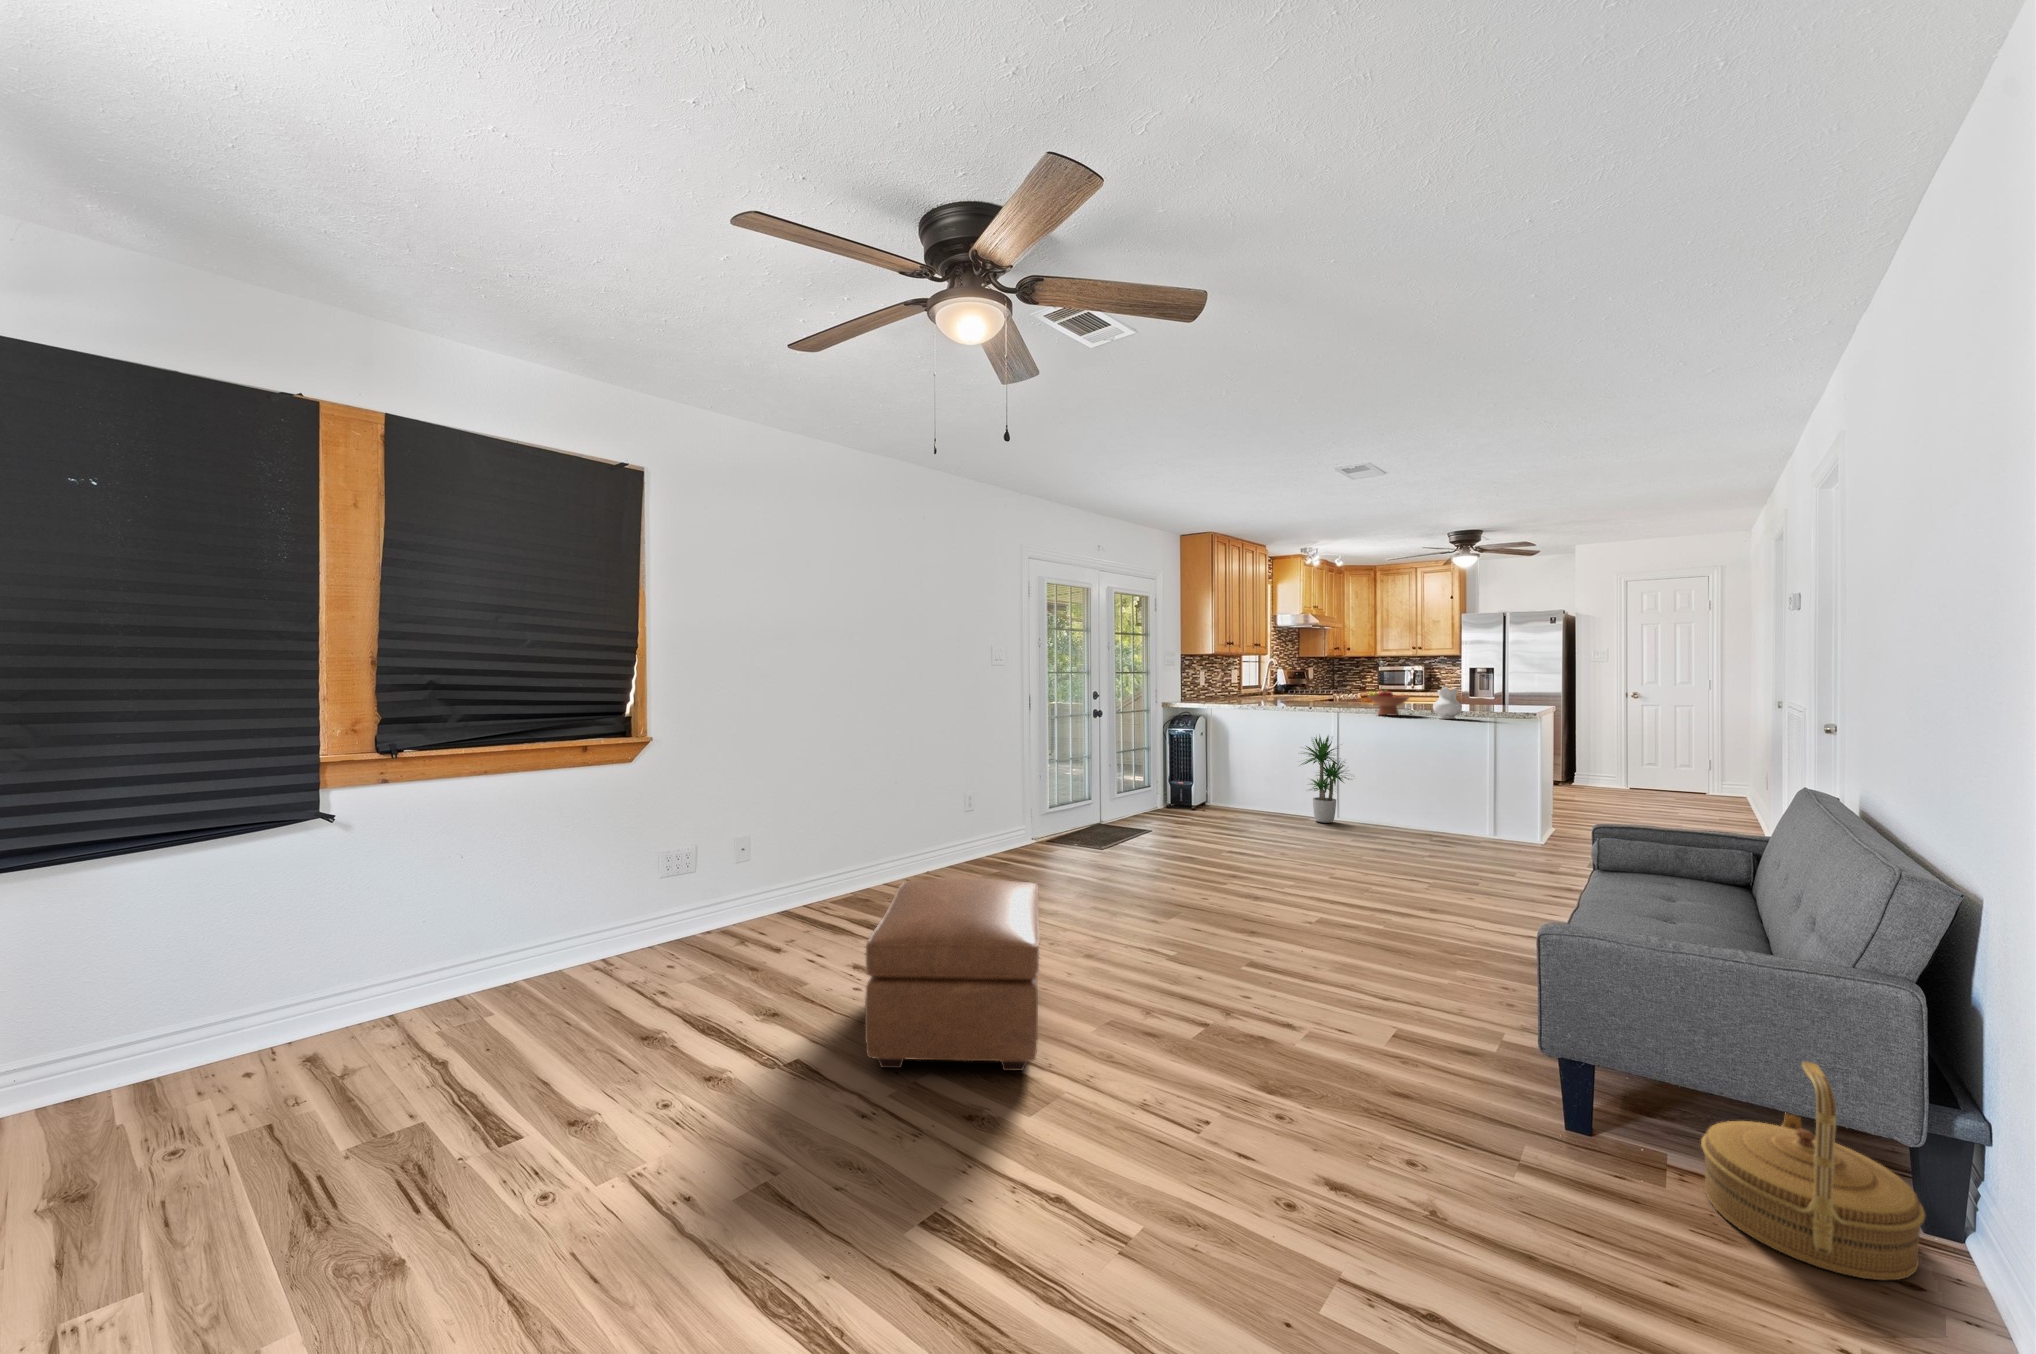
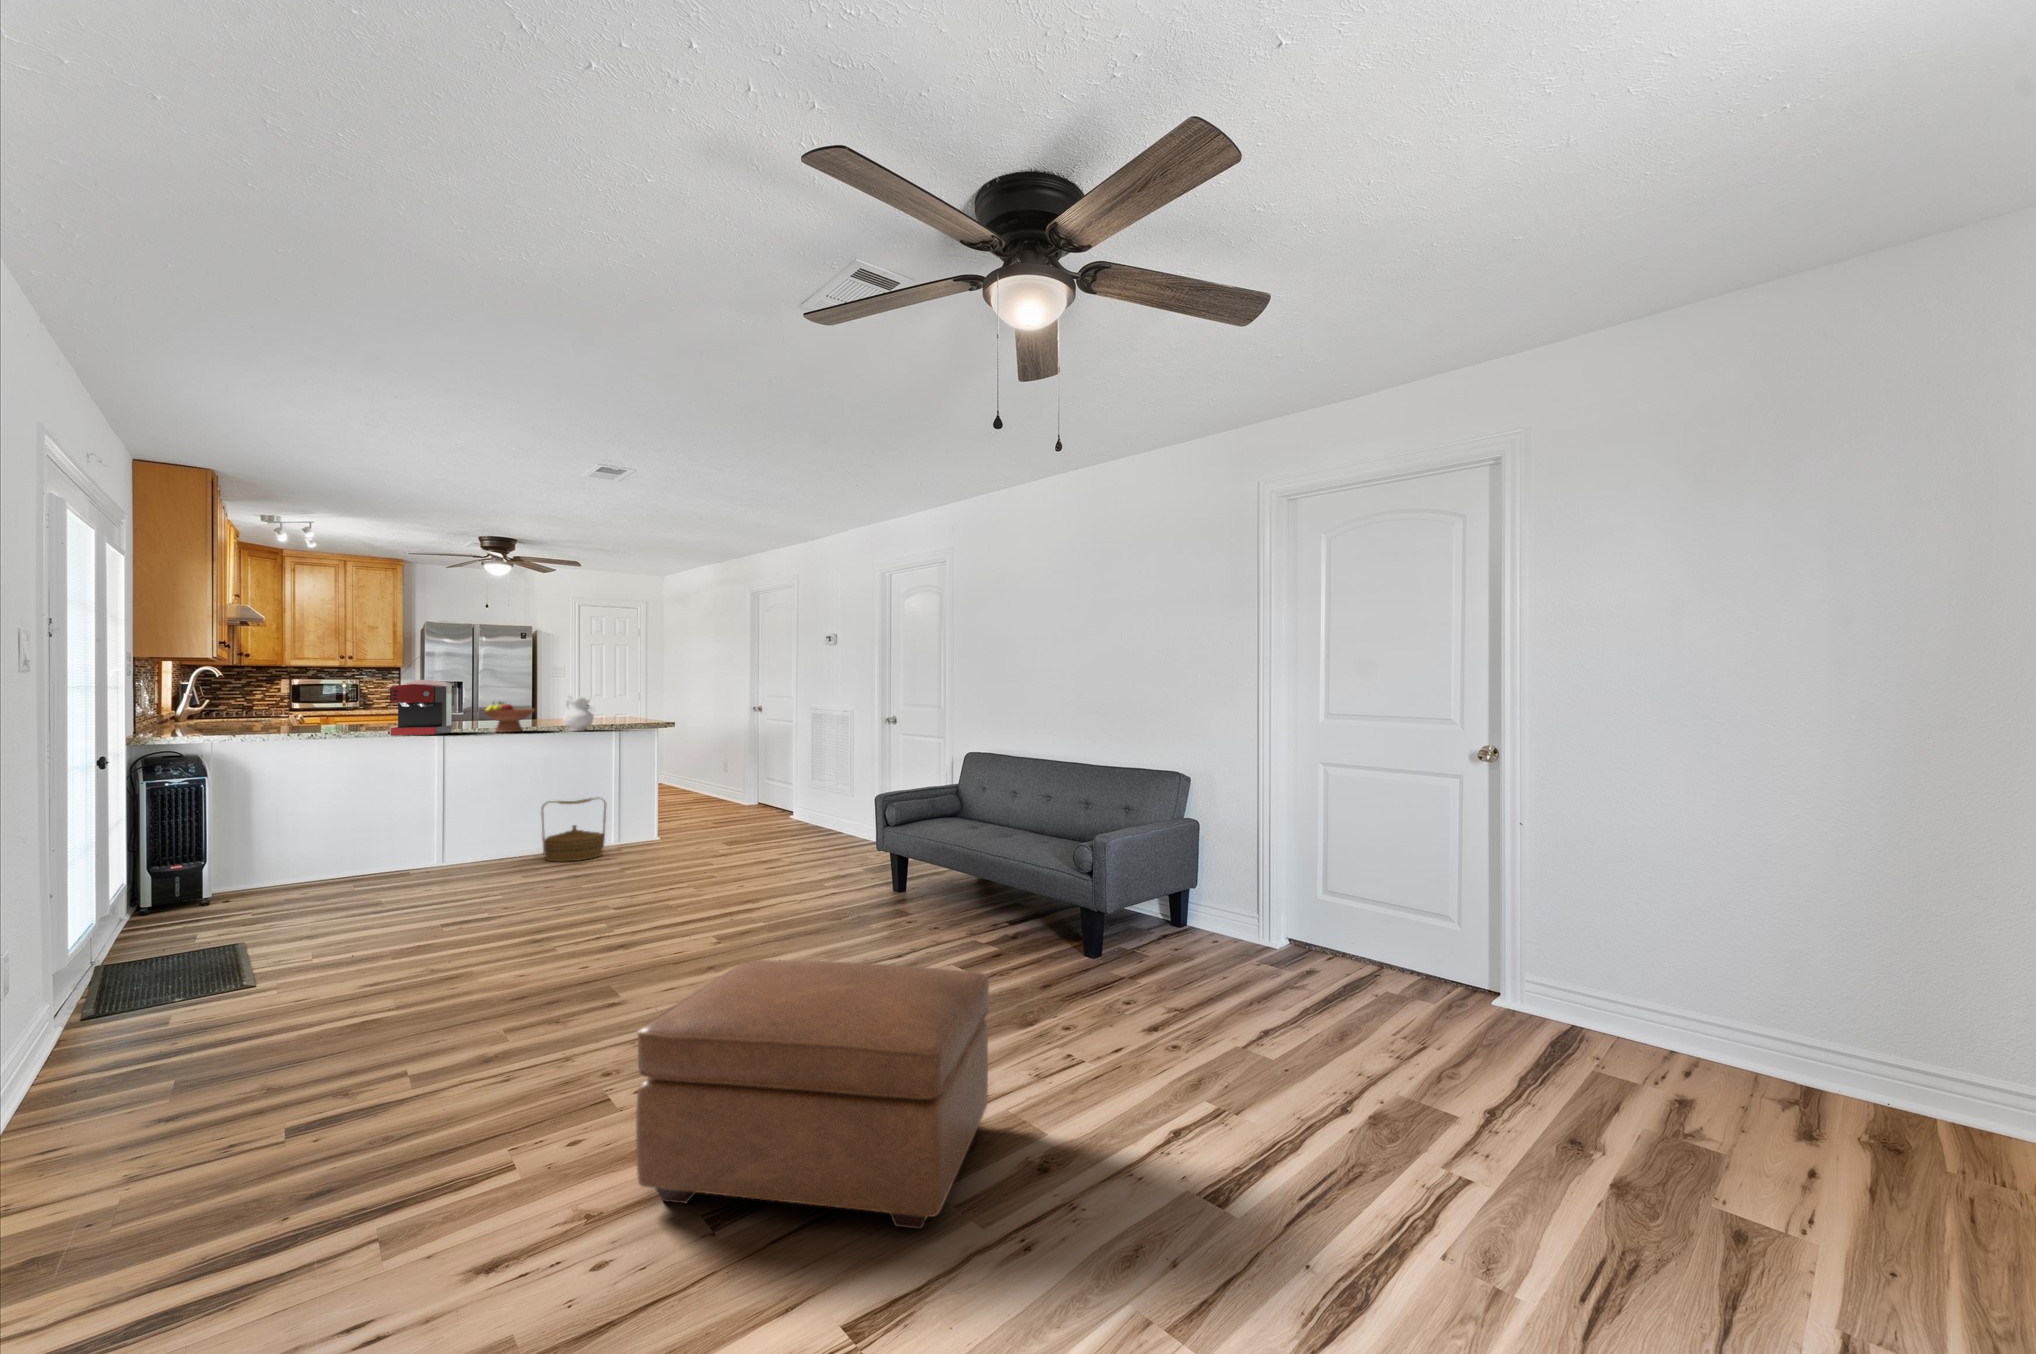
coffee maker: none [1304,670,1351,713] -> present [390,680,452,735]
potted plant: present [1301,736,1349,823] -> none [403,761,492,875]
woven basket: present [1701,1062,1925,1280] -> present [541,798,606,862]

